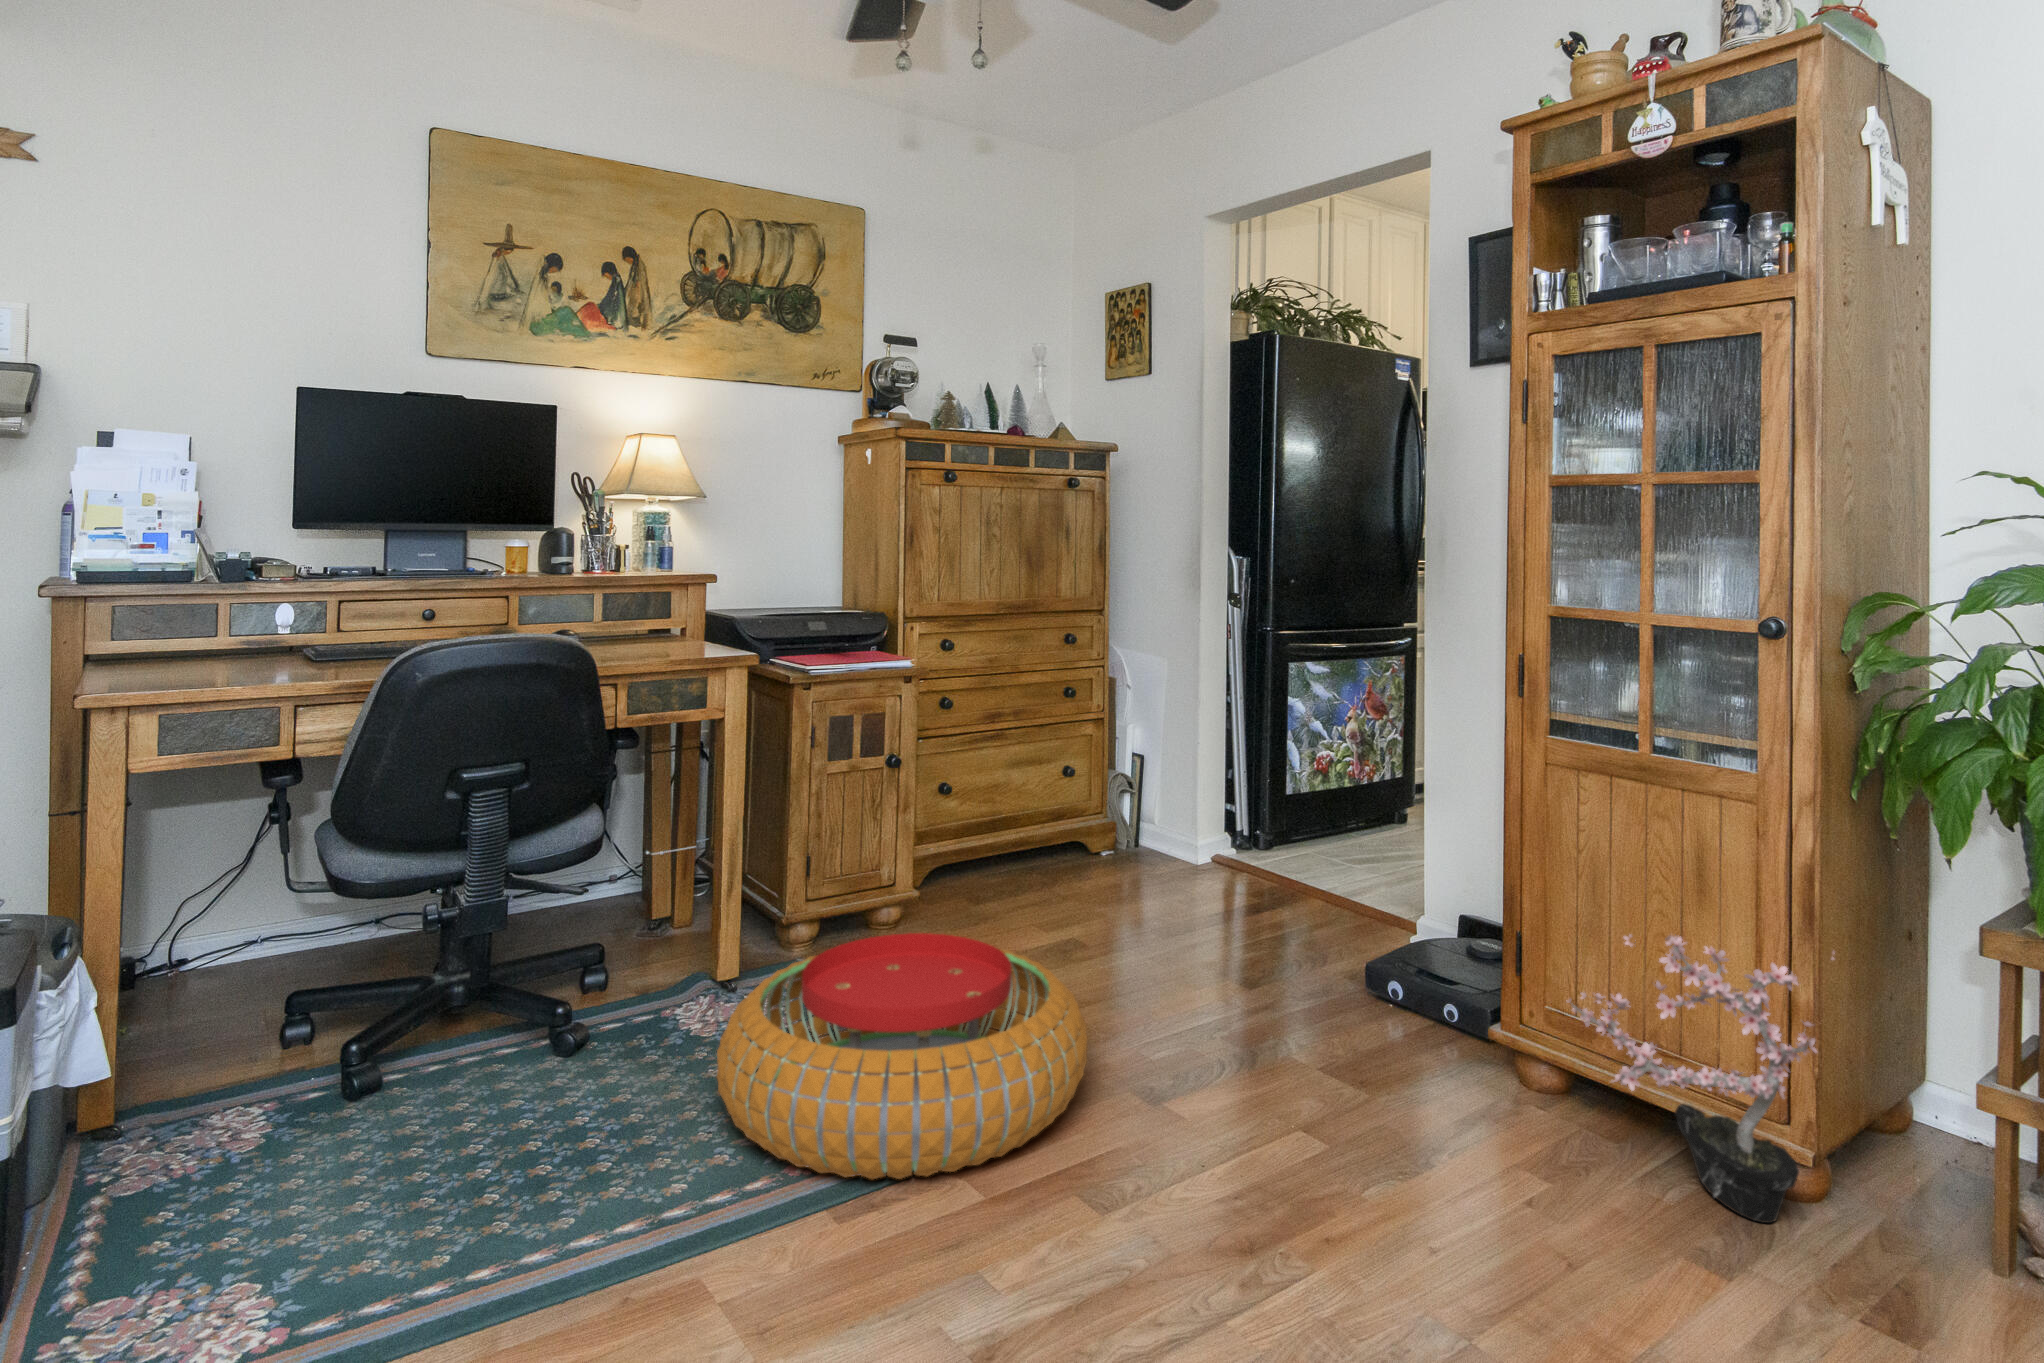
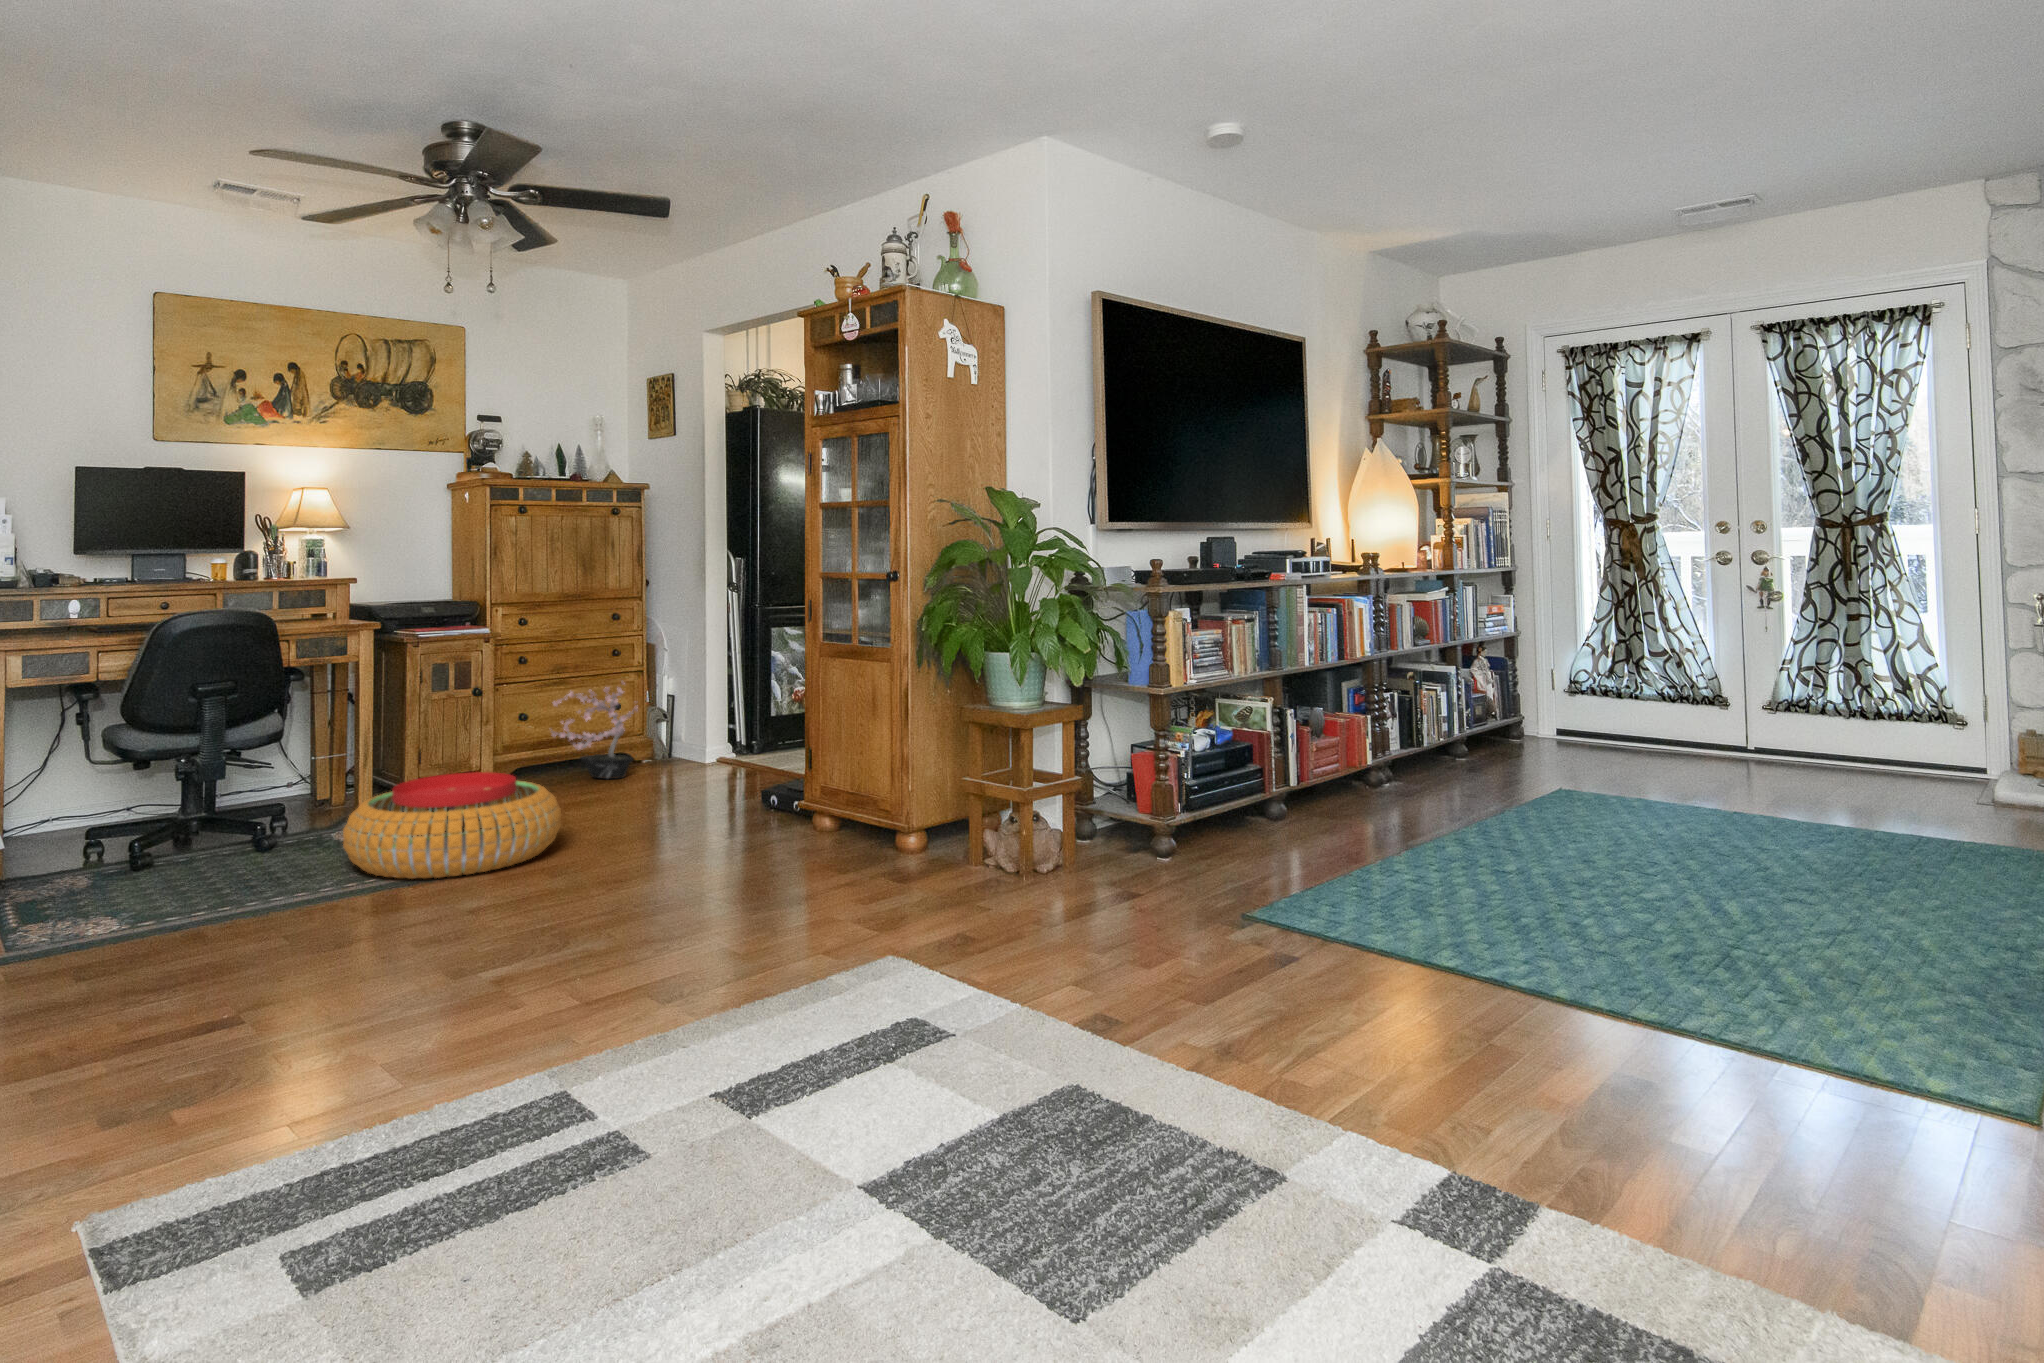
potted plant: present [1568,935,1834,1223] -> present [551,682,638,779]

